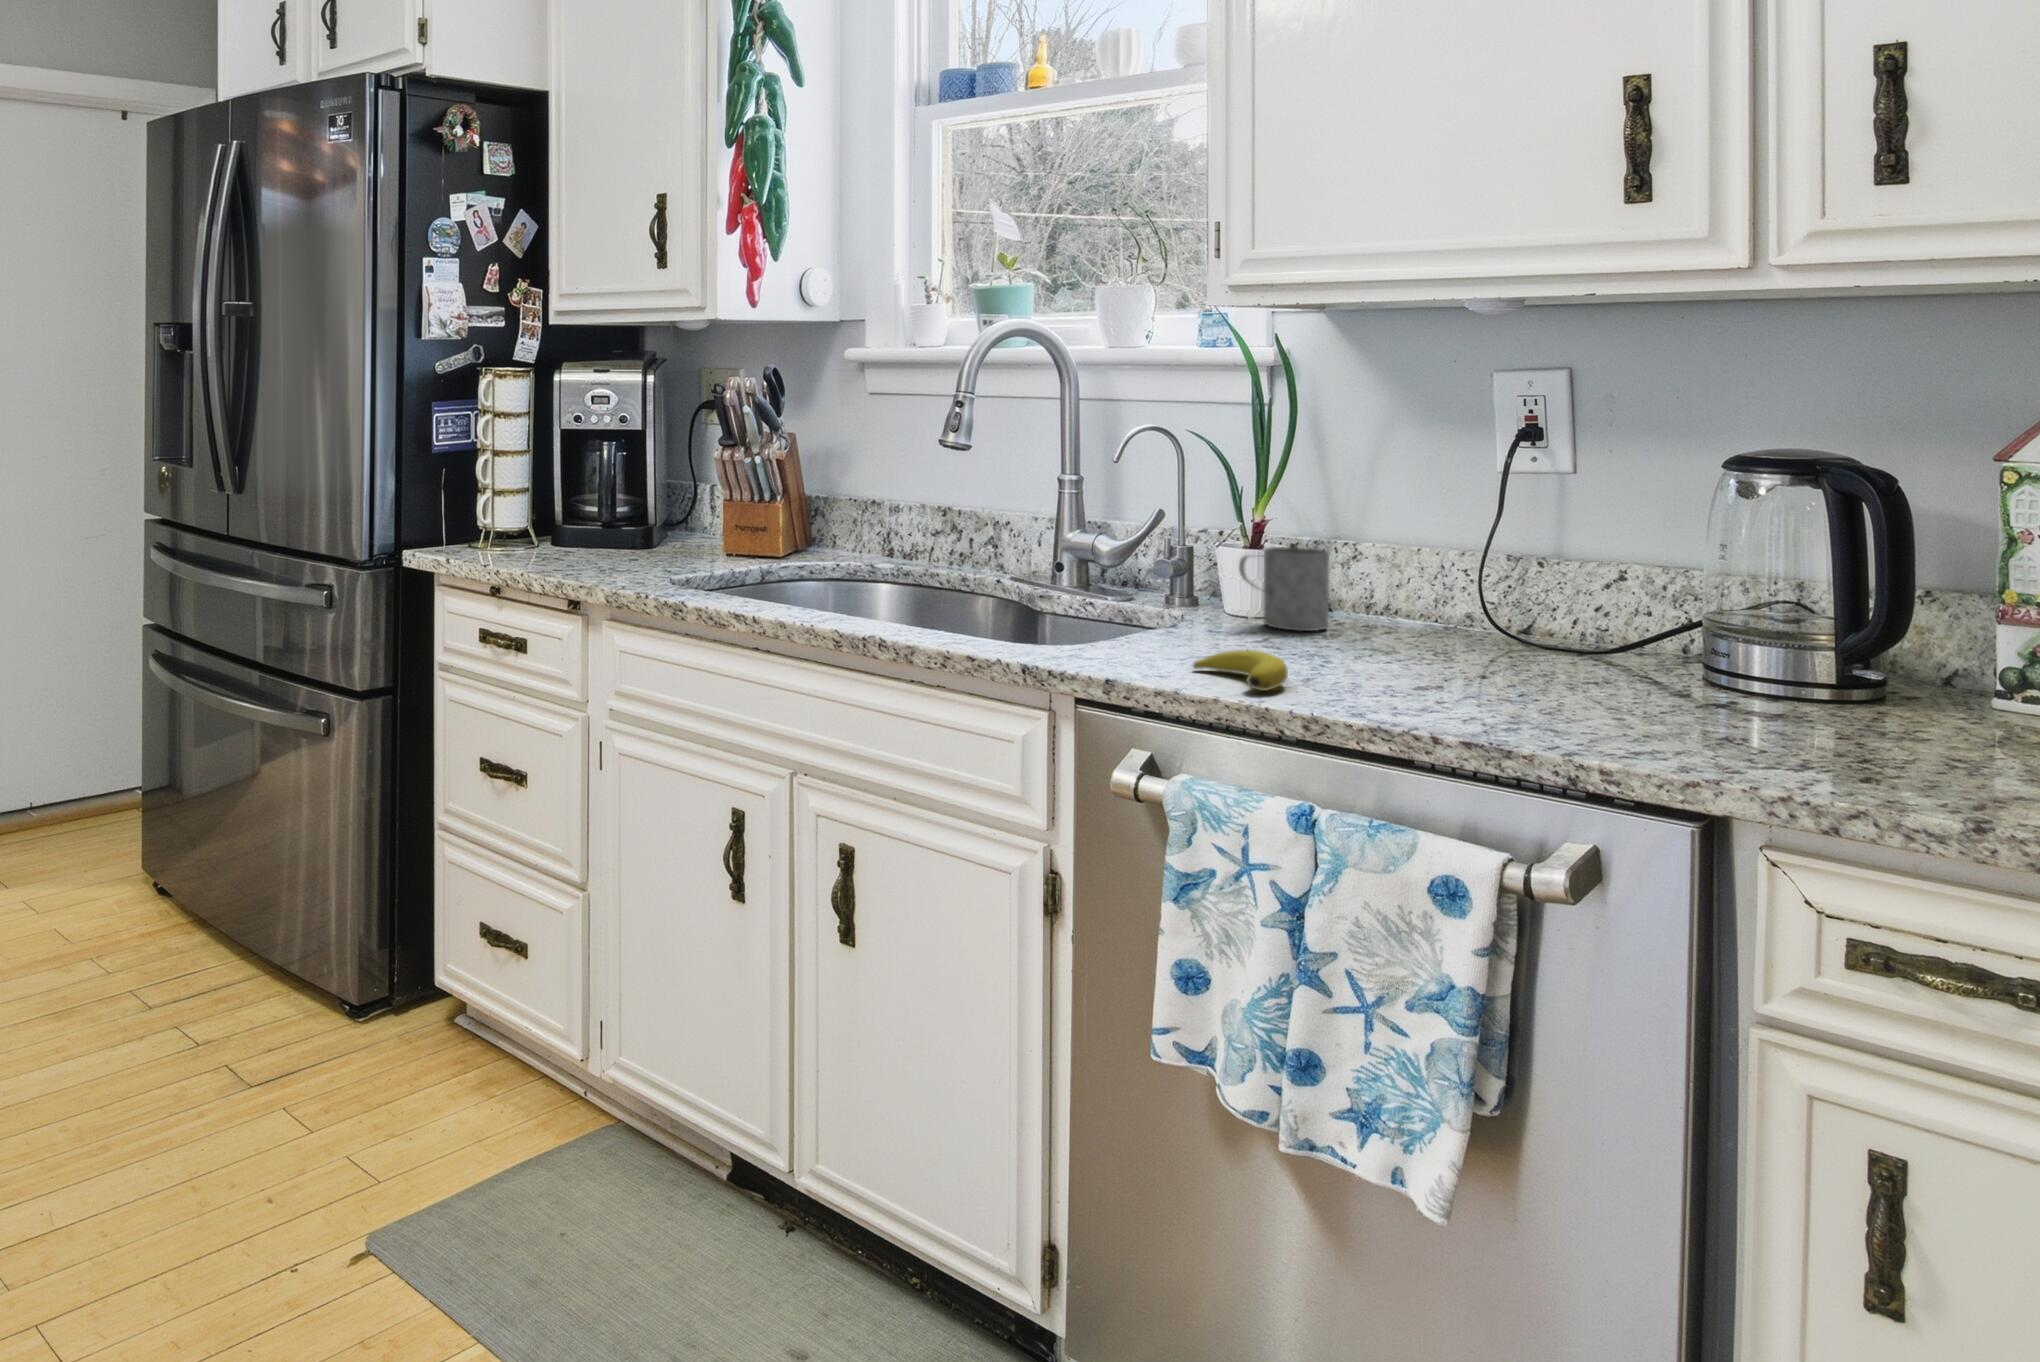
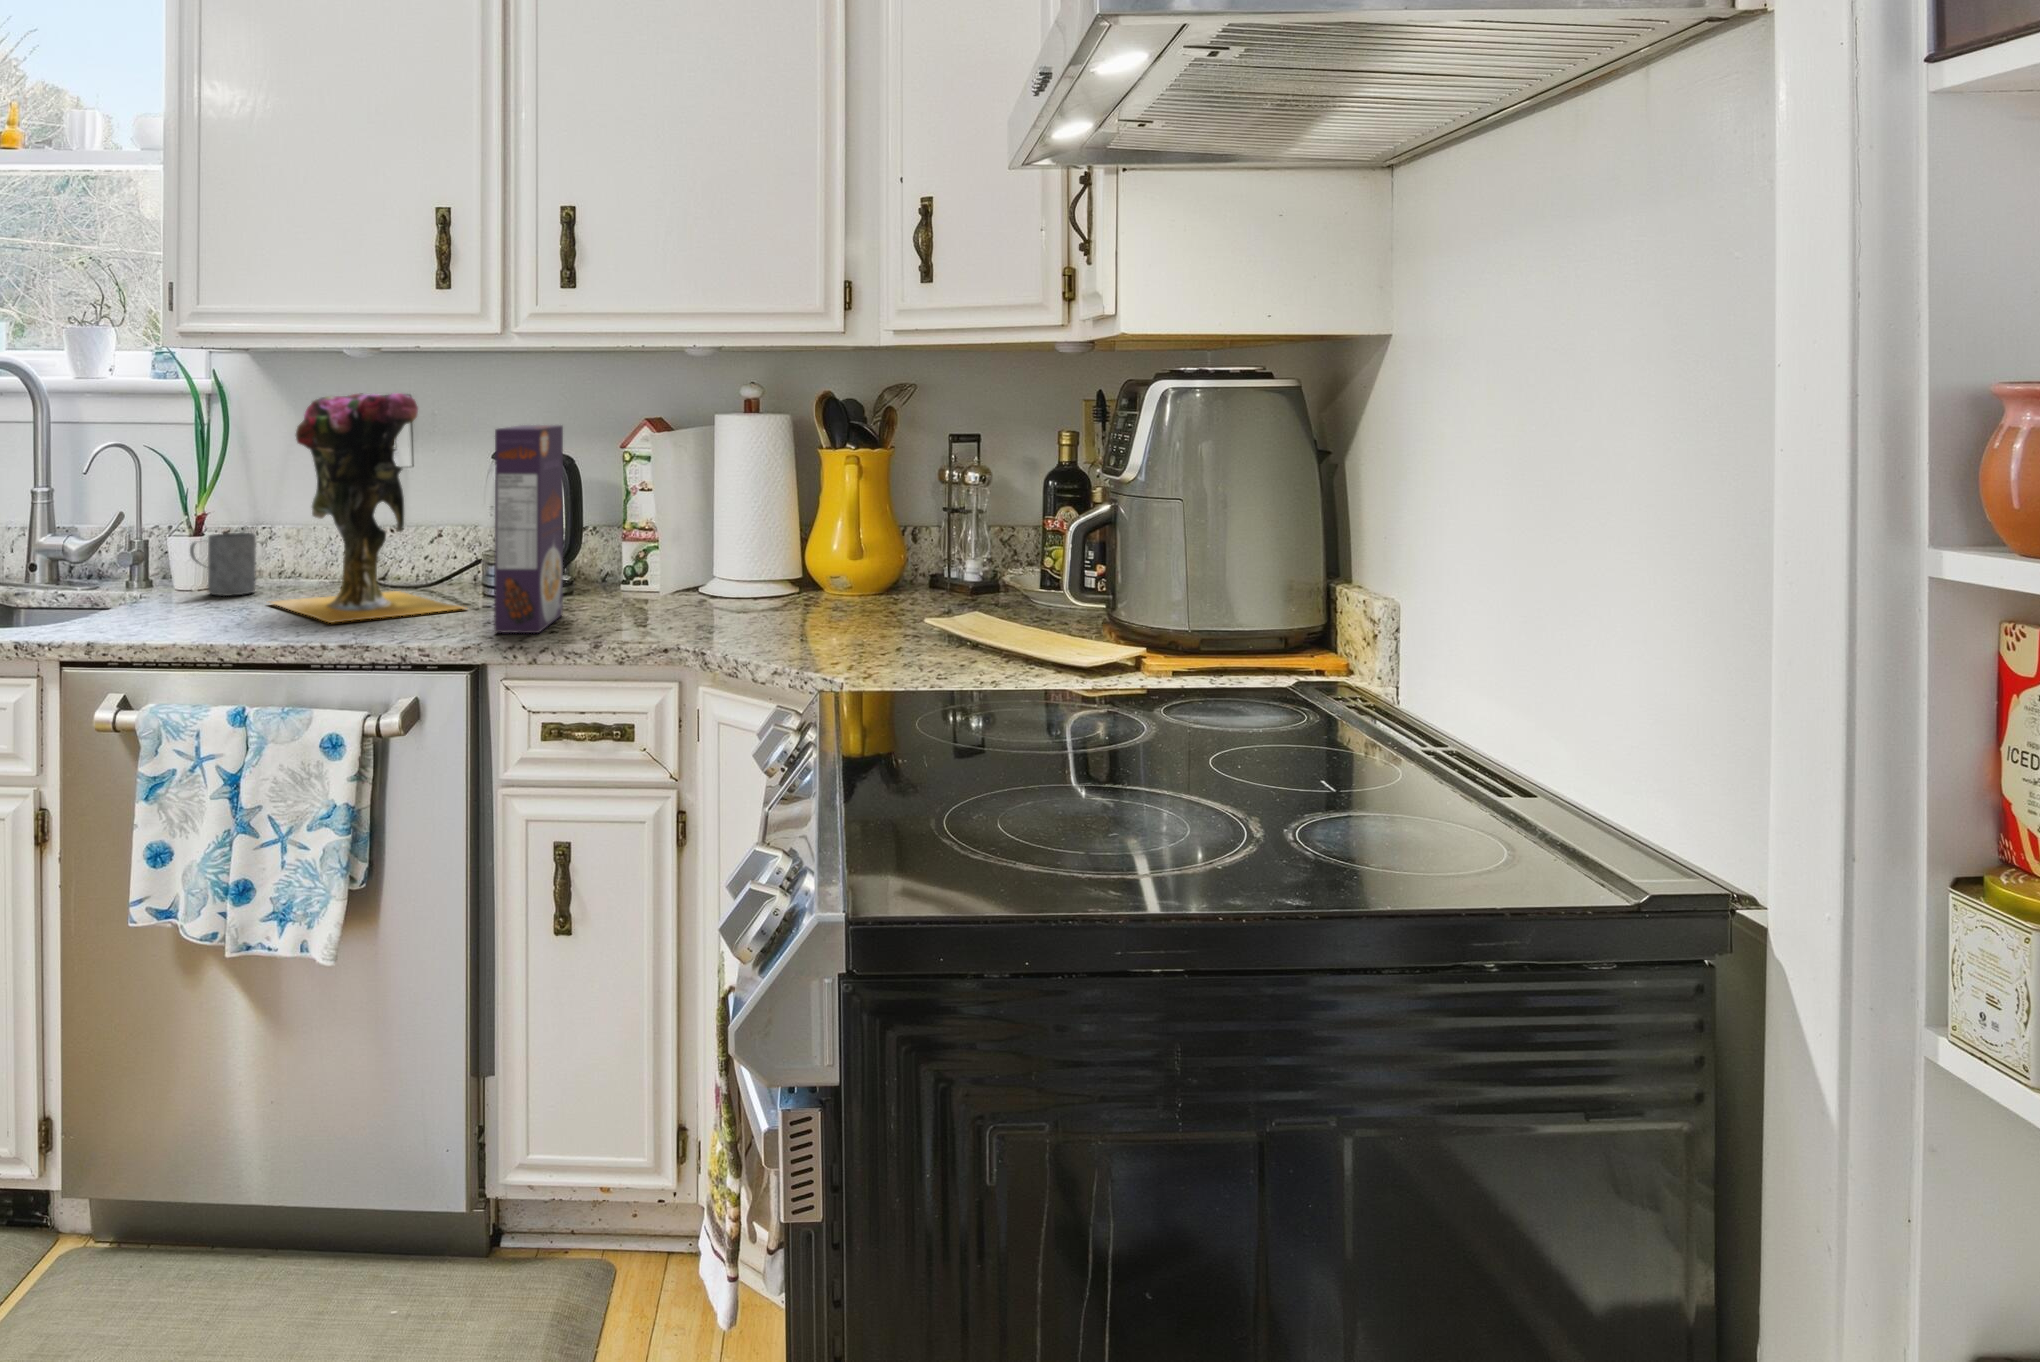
vase: none [1343,363,1686,704] -> present [269,393,464,623]
cereal box: none [1752,416,1893,778] -> present [494,425,563,633]
banana: present [1193,650,1288,691] -> none [158,607,228,634]

